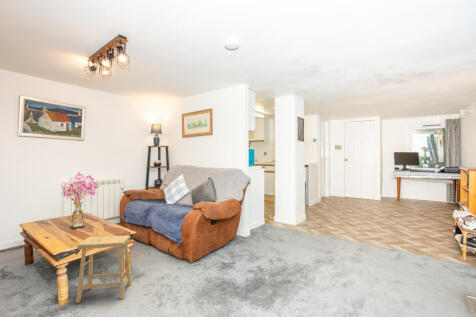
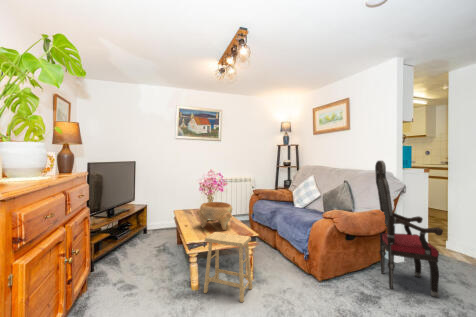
armchair: none [231,162,270,255] -> present [375,161,443,297]
decorative bowl: none [62,206,107,236] -> present [197,202,232,230]

